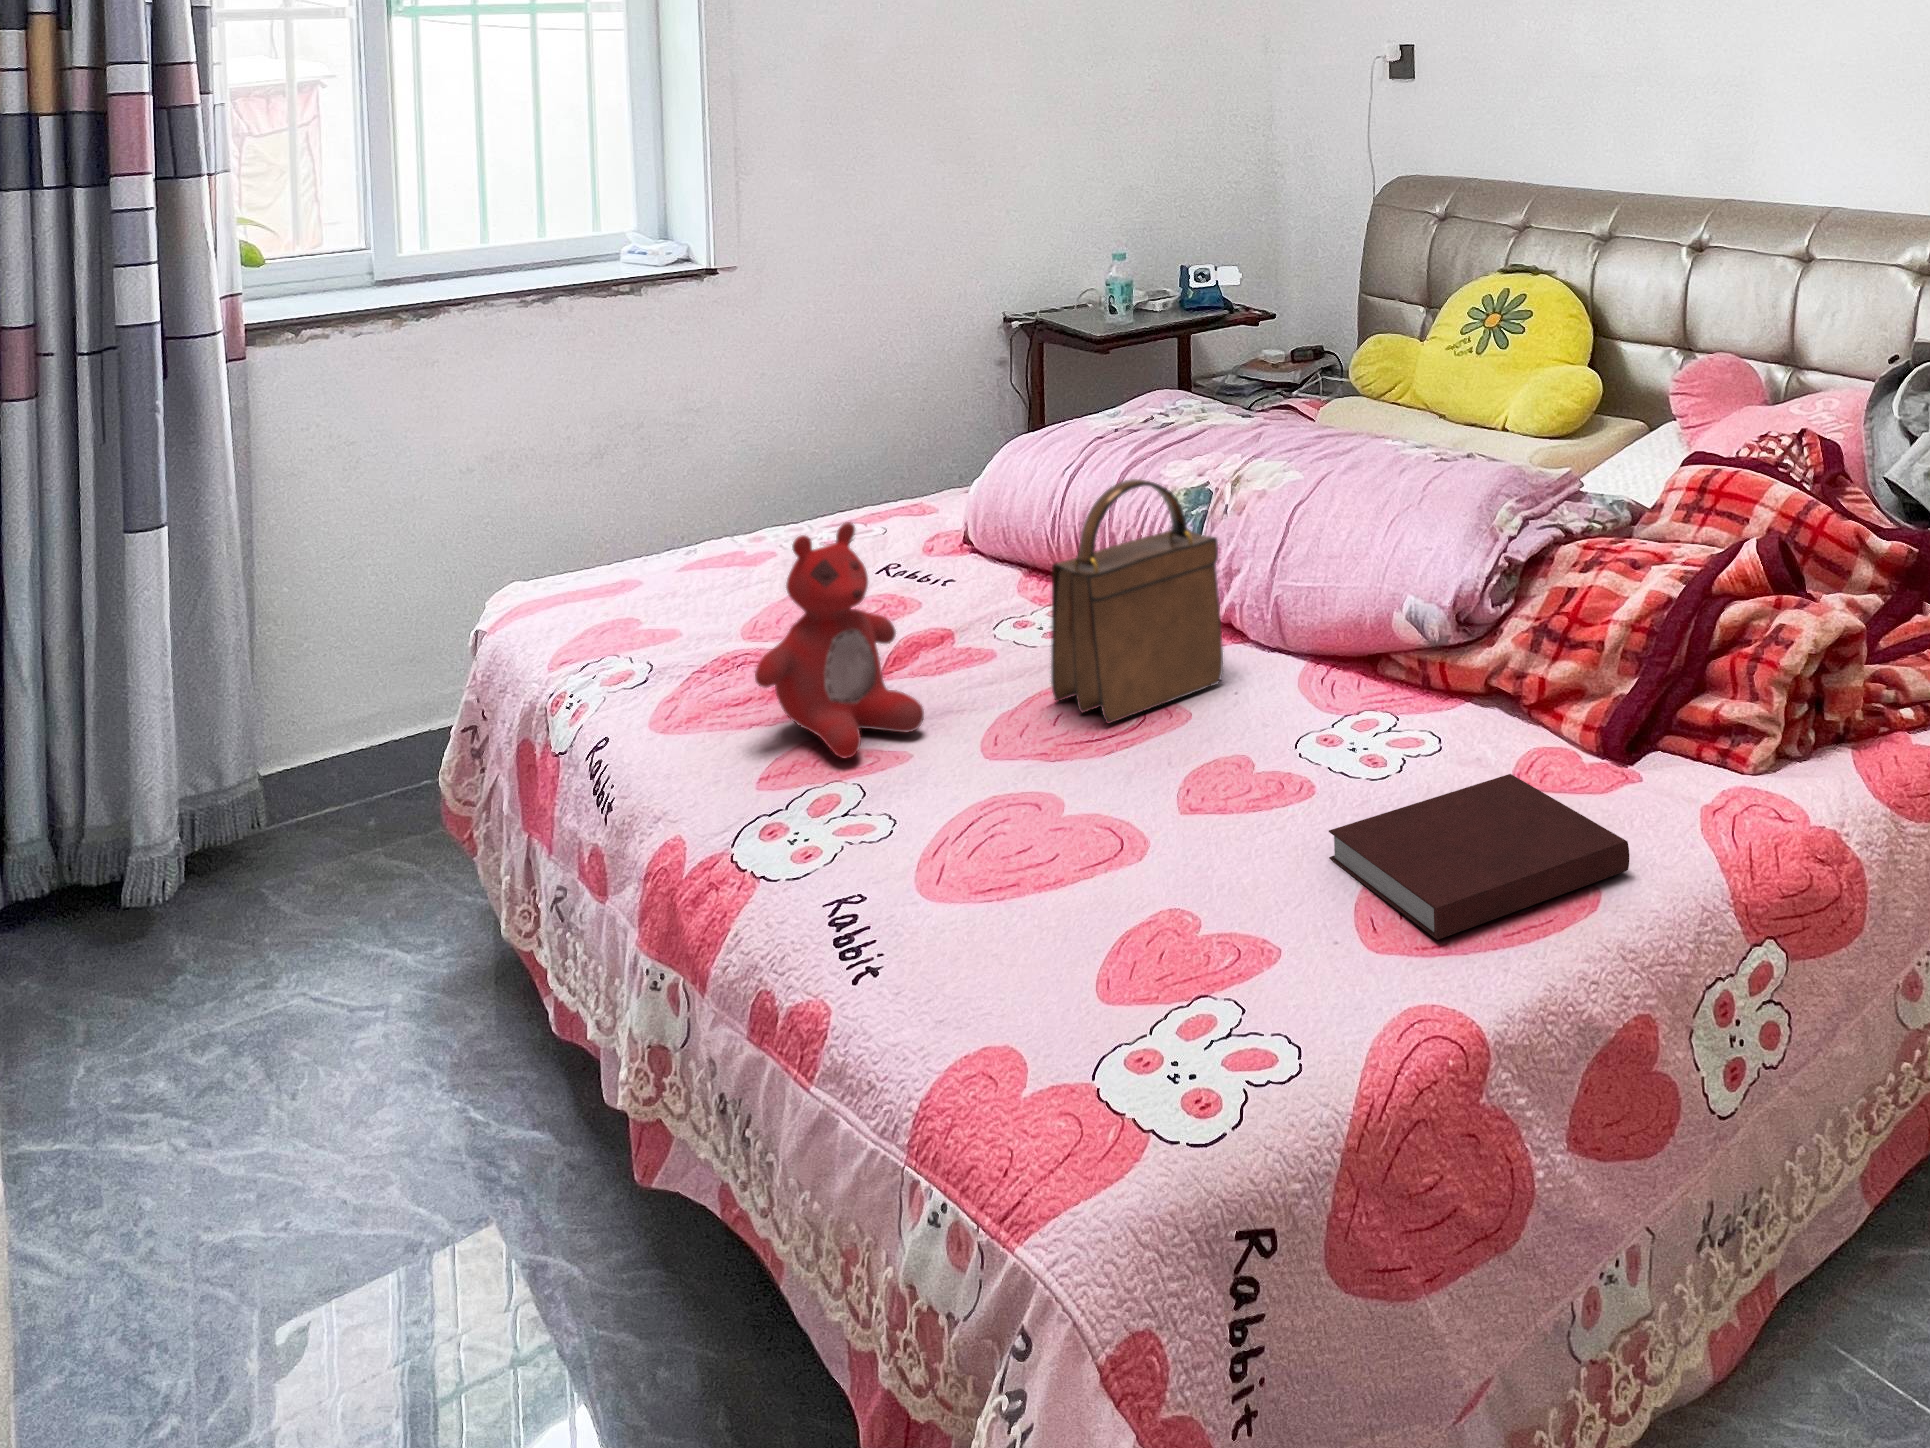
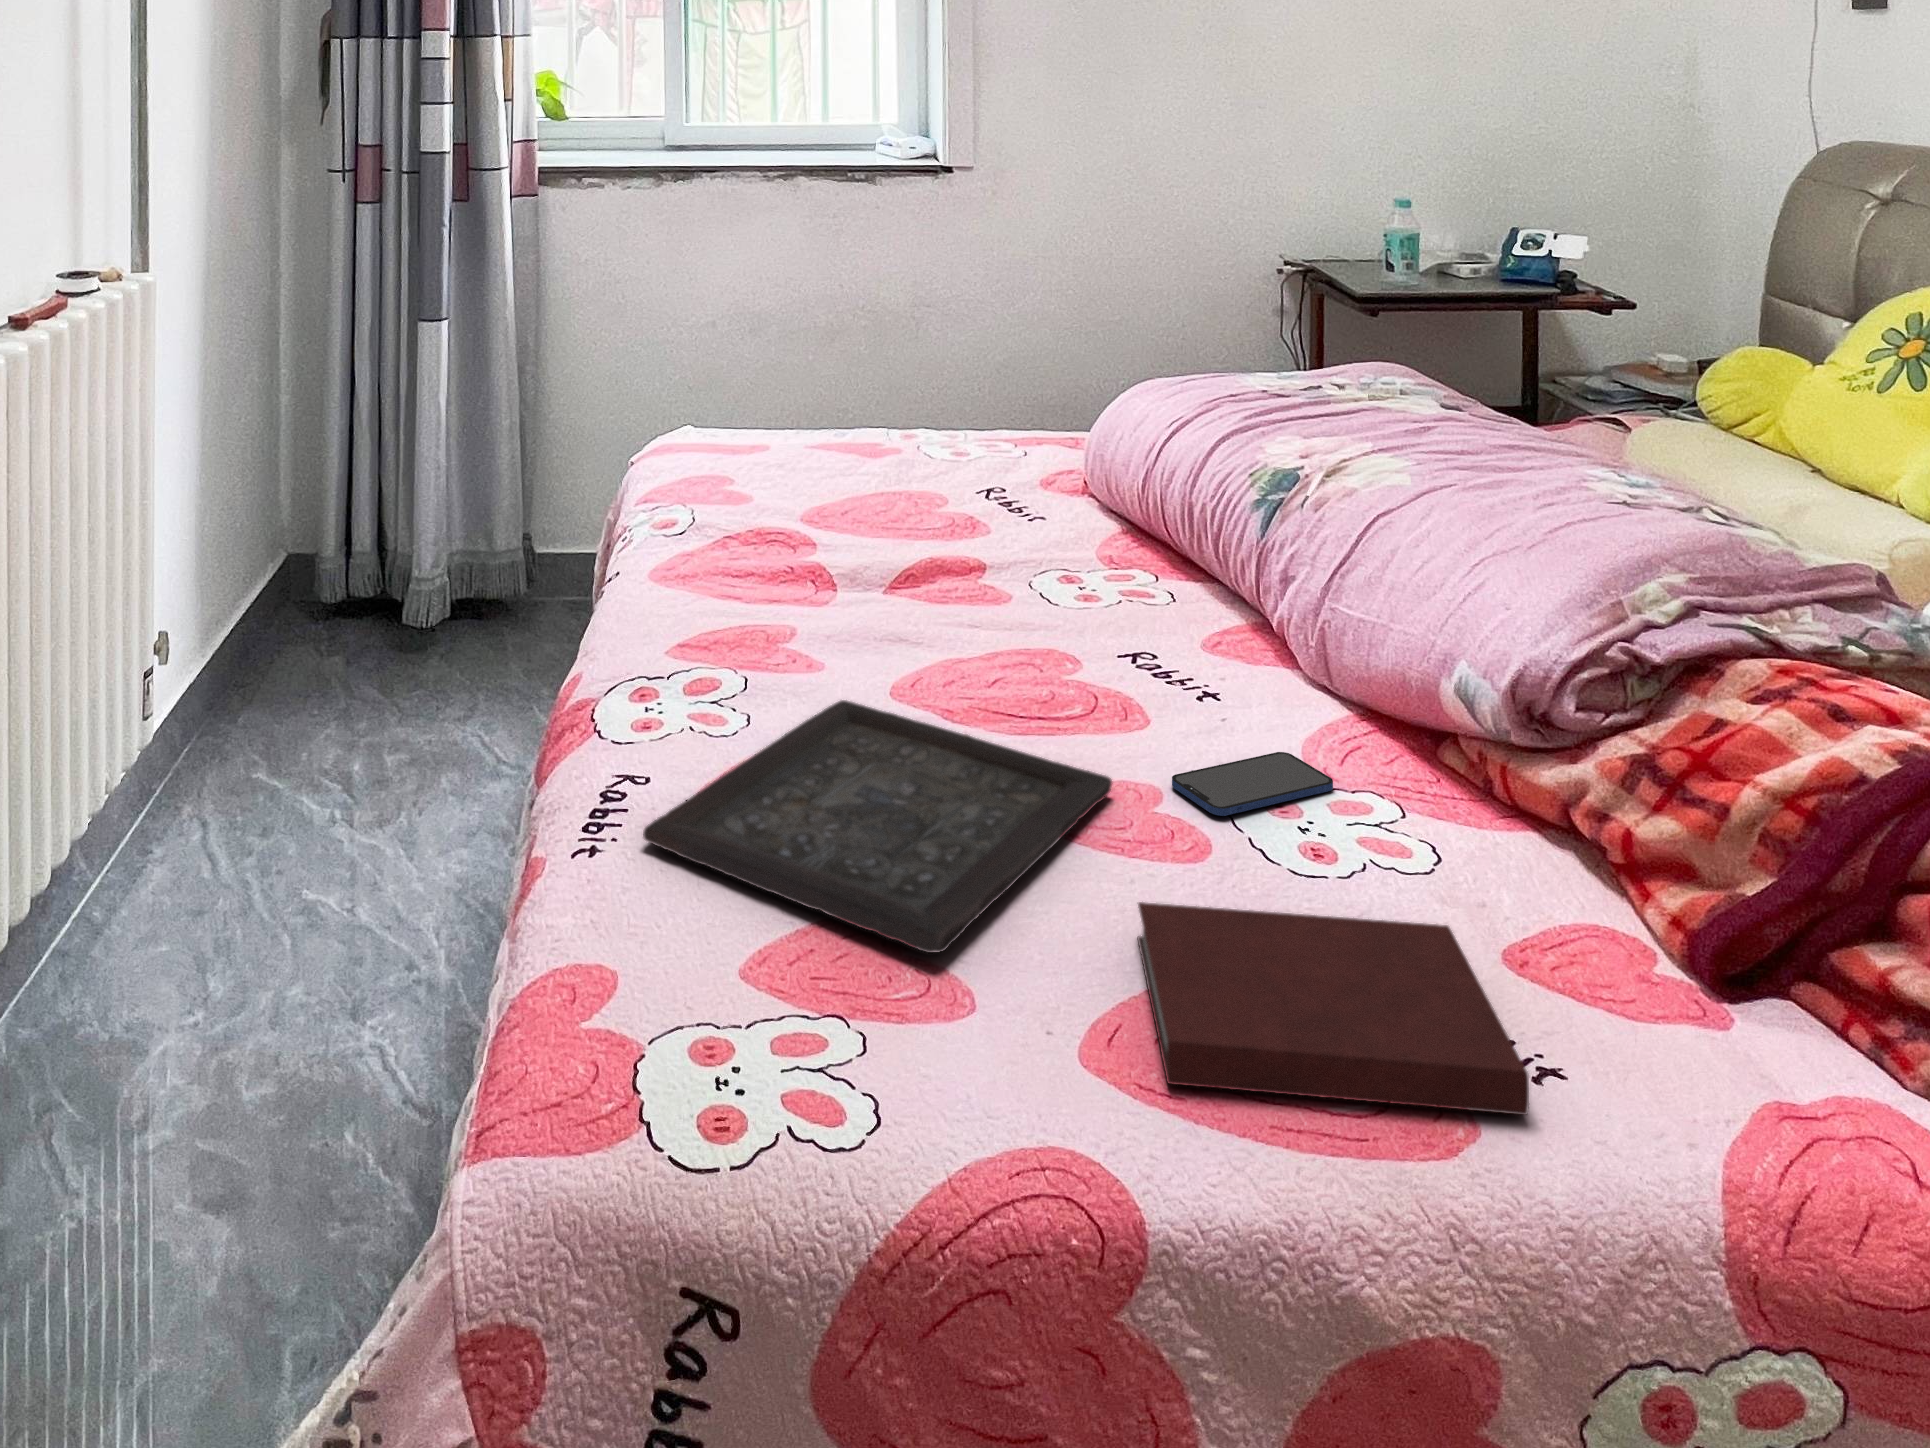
handbag: present [1051,479,1223,723] -> none [1001,432,1214,706]
stuffed bear: present [755,522,924,758] -> none [688,415,856,658]
smartphone: none [1254,700,1353,758] -> present [1172,752,1333,816]
tray: none [918,755,1232,932] -> present [643,700,1112,953]

